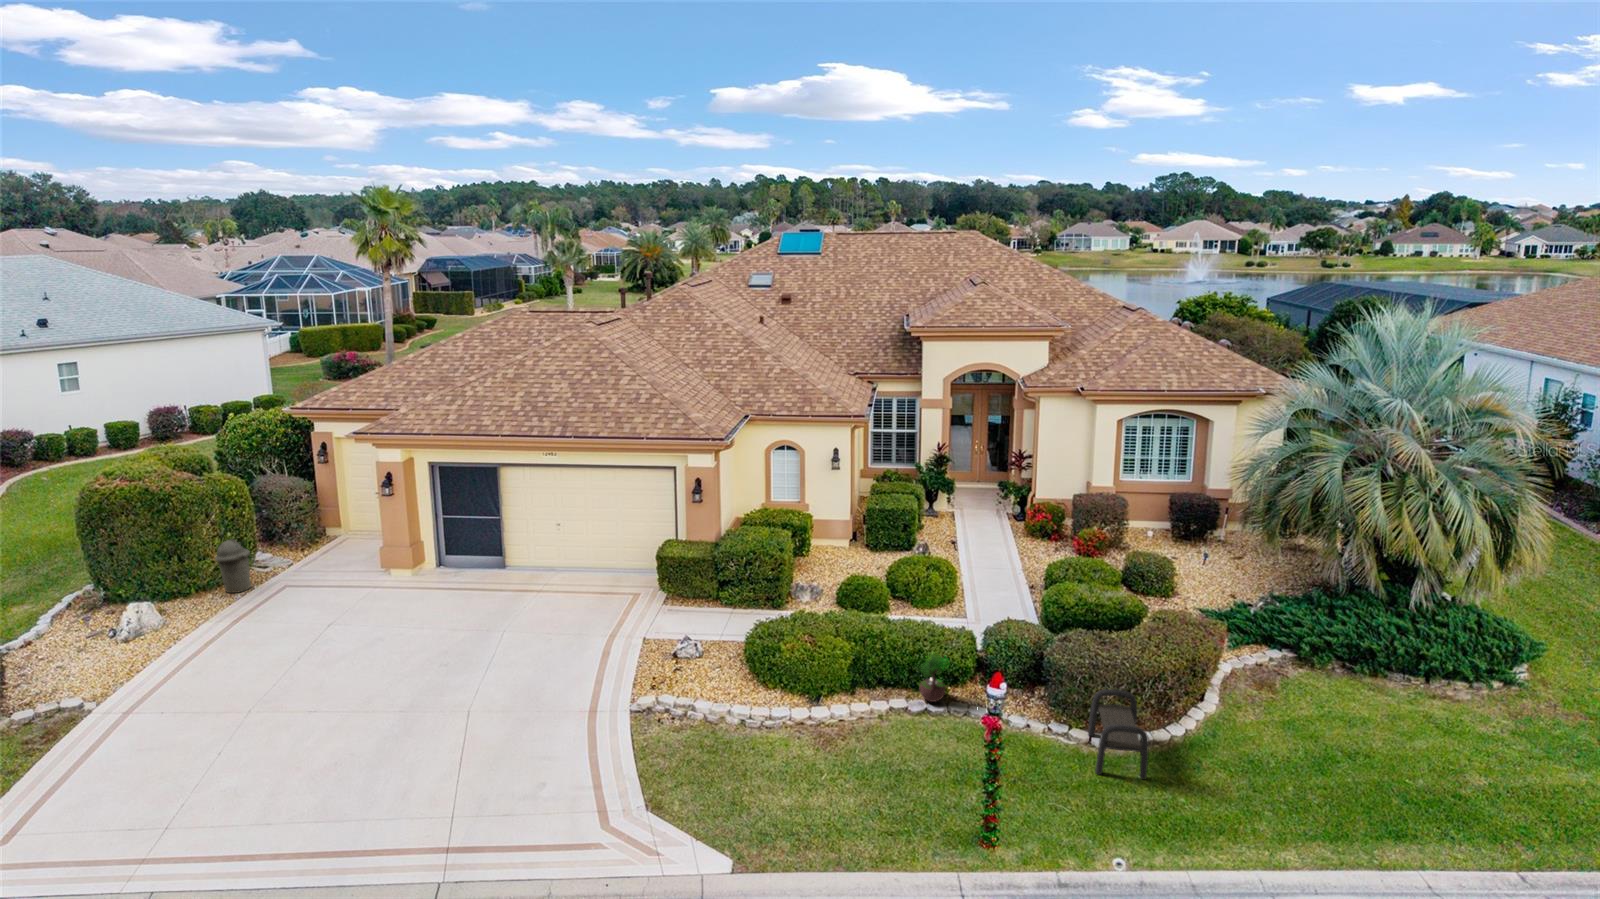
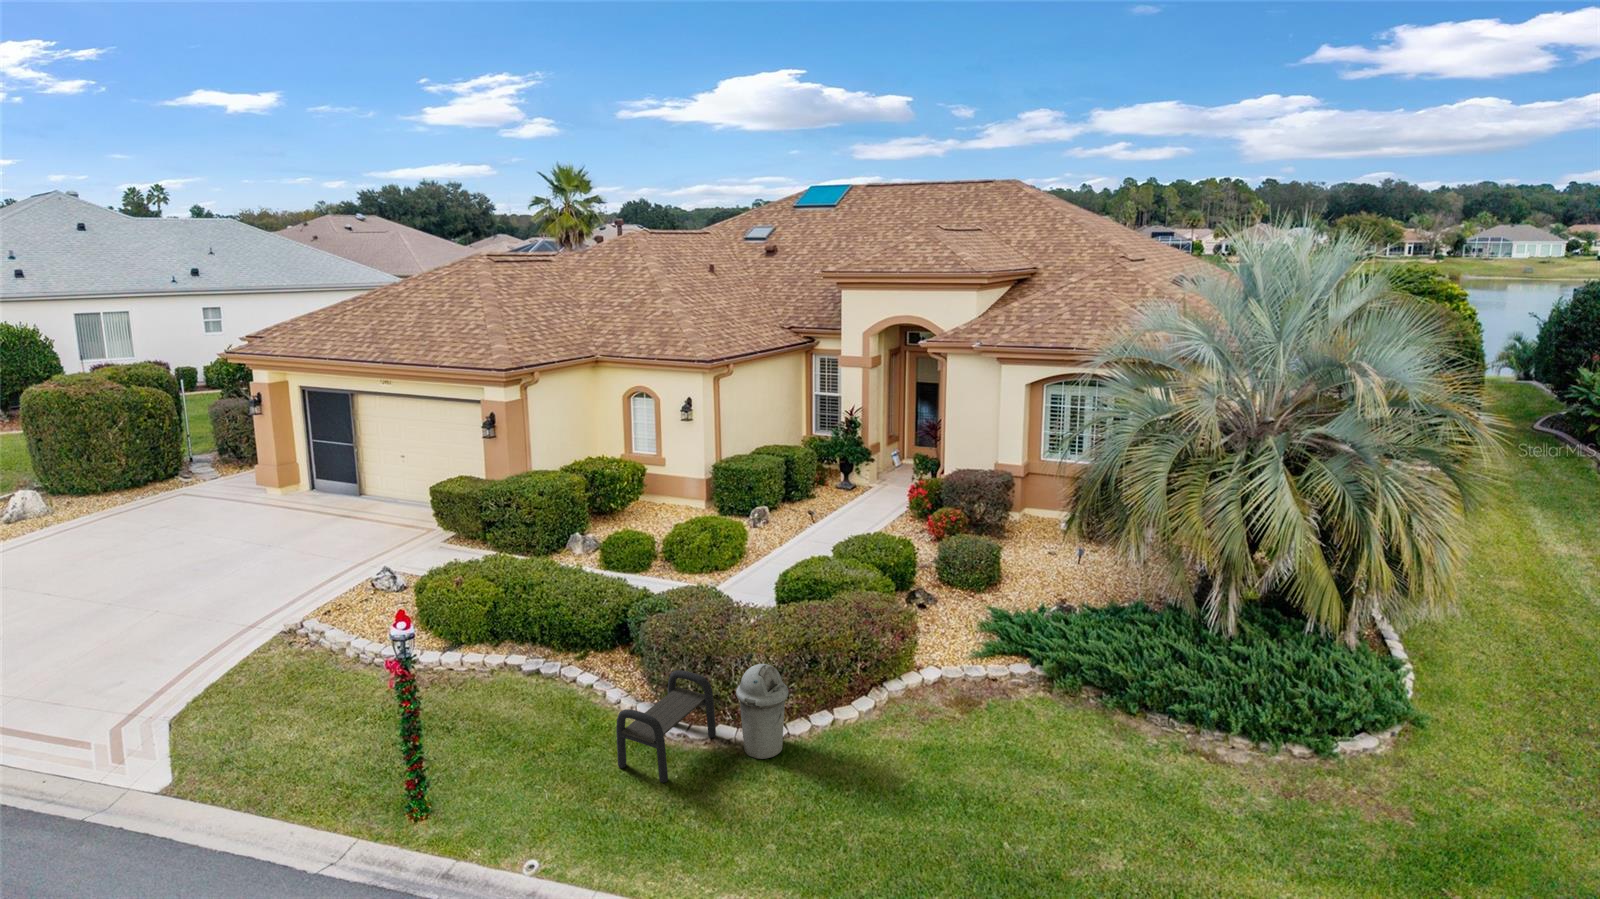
trash can: present [215,539,251,593] -> present [736,664,788,759]
potted tree: present [920,653,947,702] -> none [526,602,572,663]

